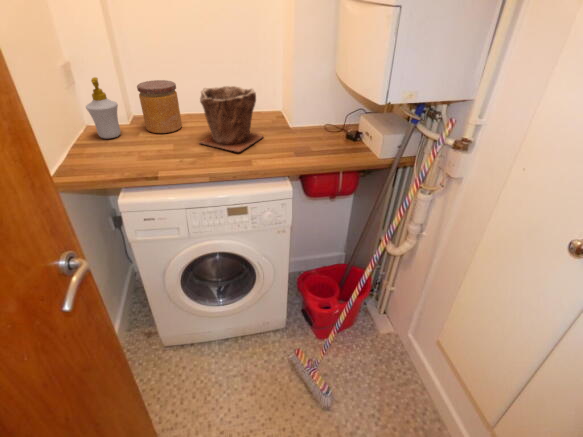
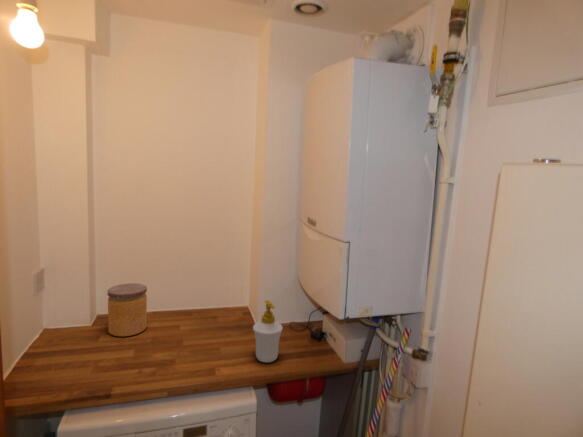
soap bottle: present [86,77,121,138] -> present [253,300,283,362]
plant pot: present [200,86,263,152] -> none [162,290,229,359]

